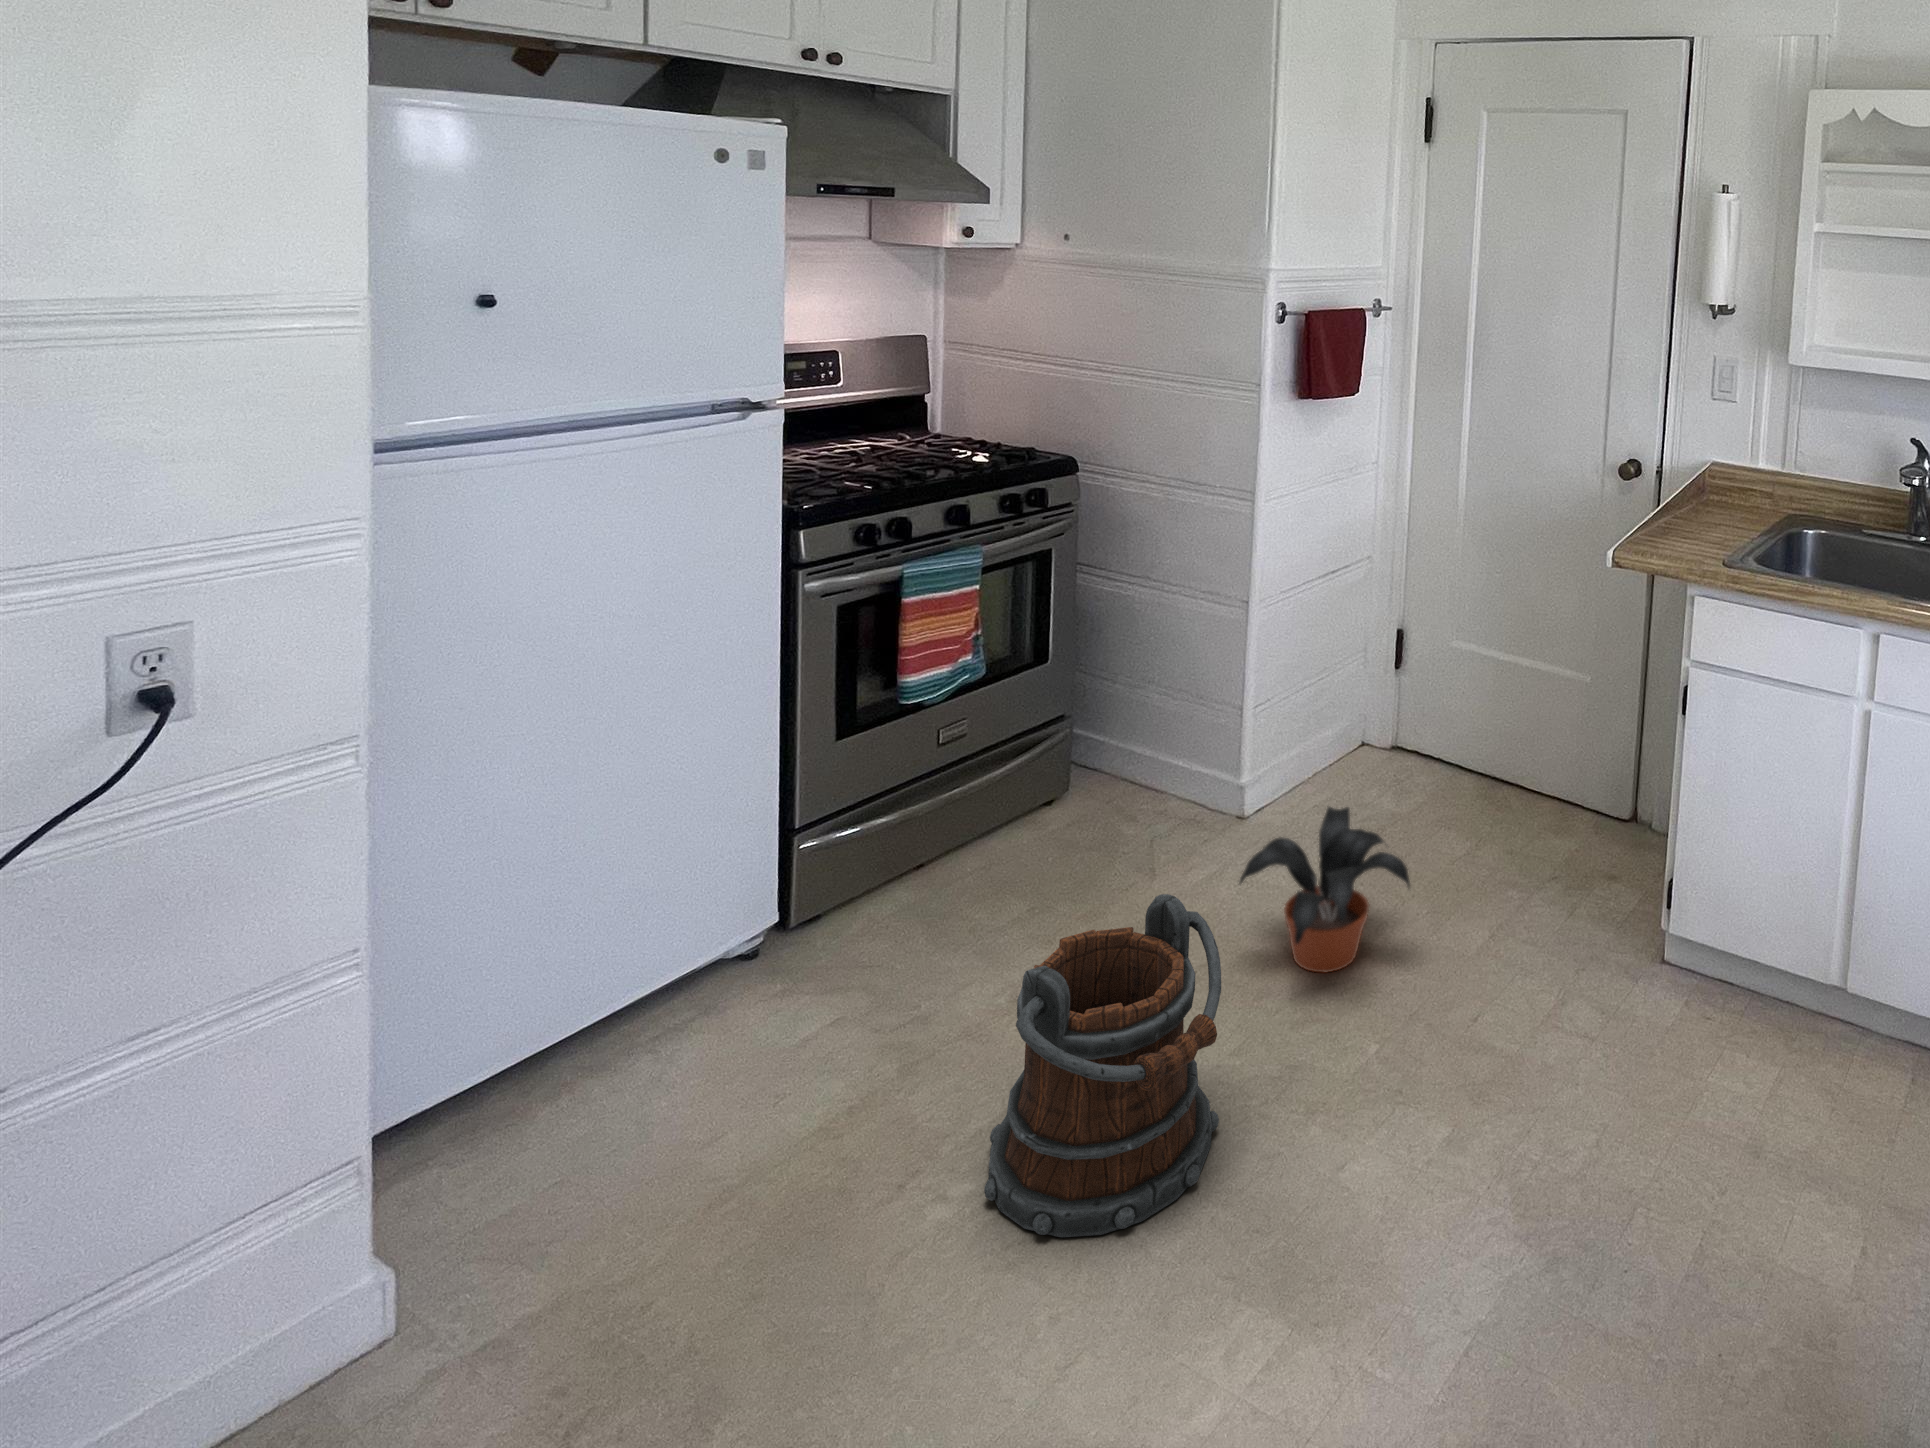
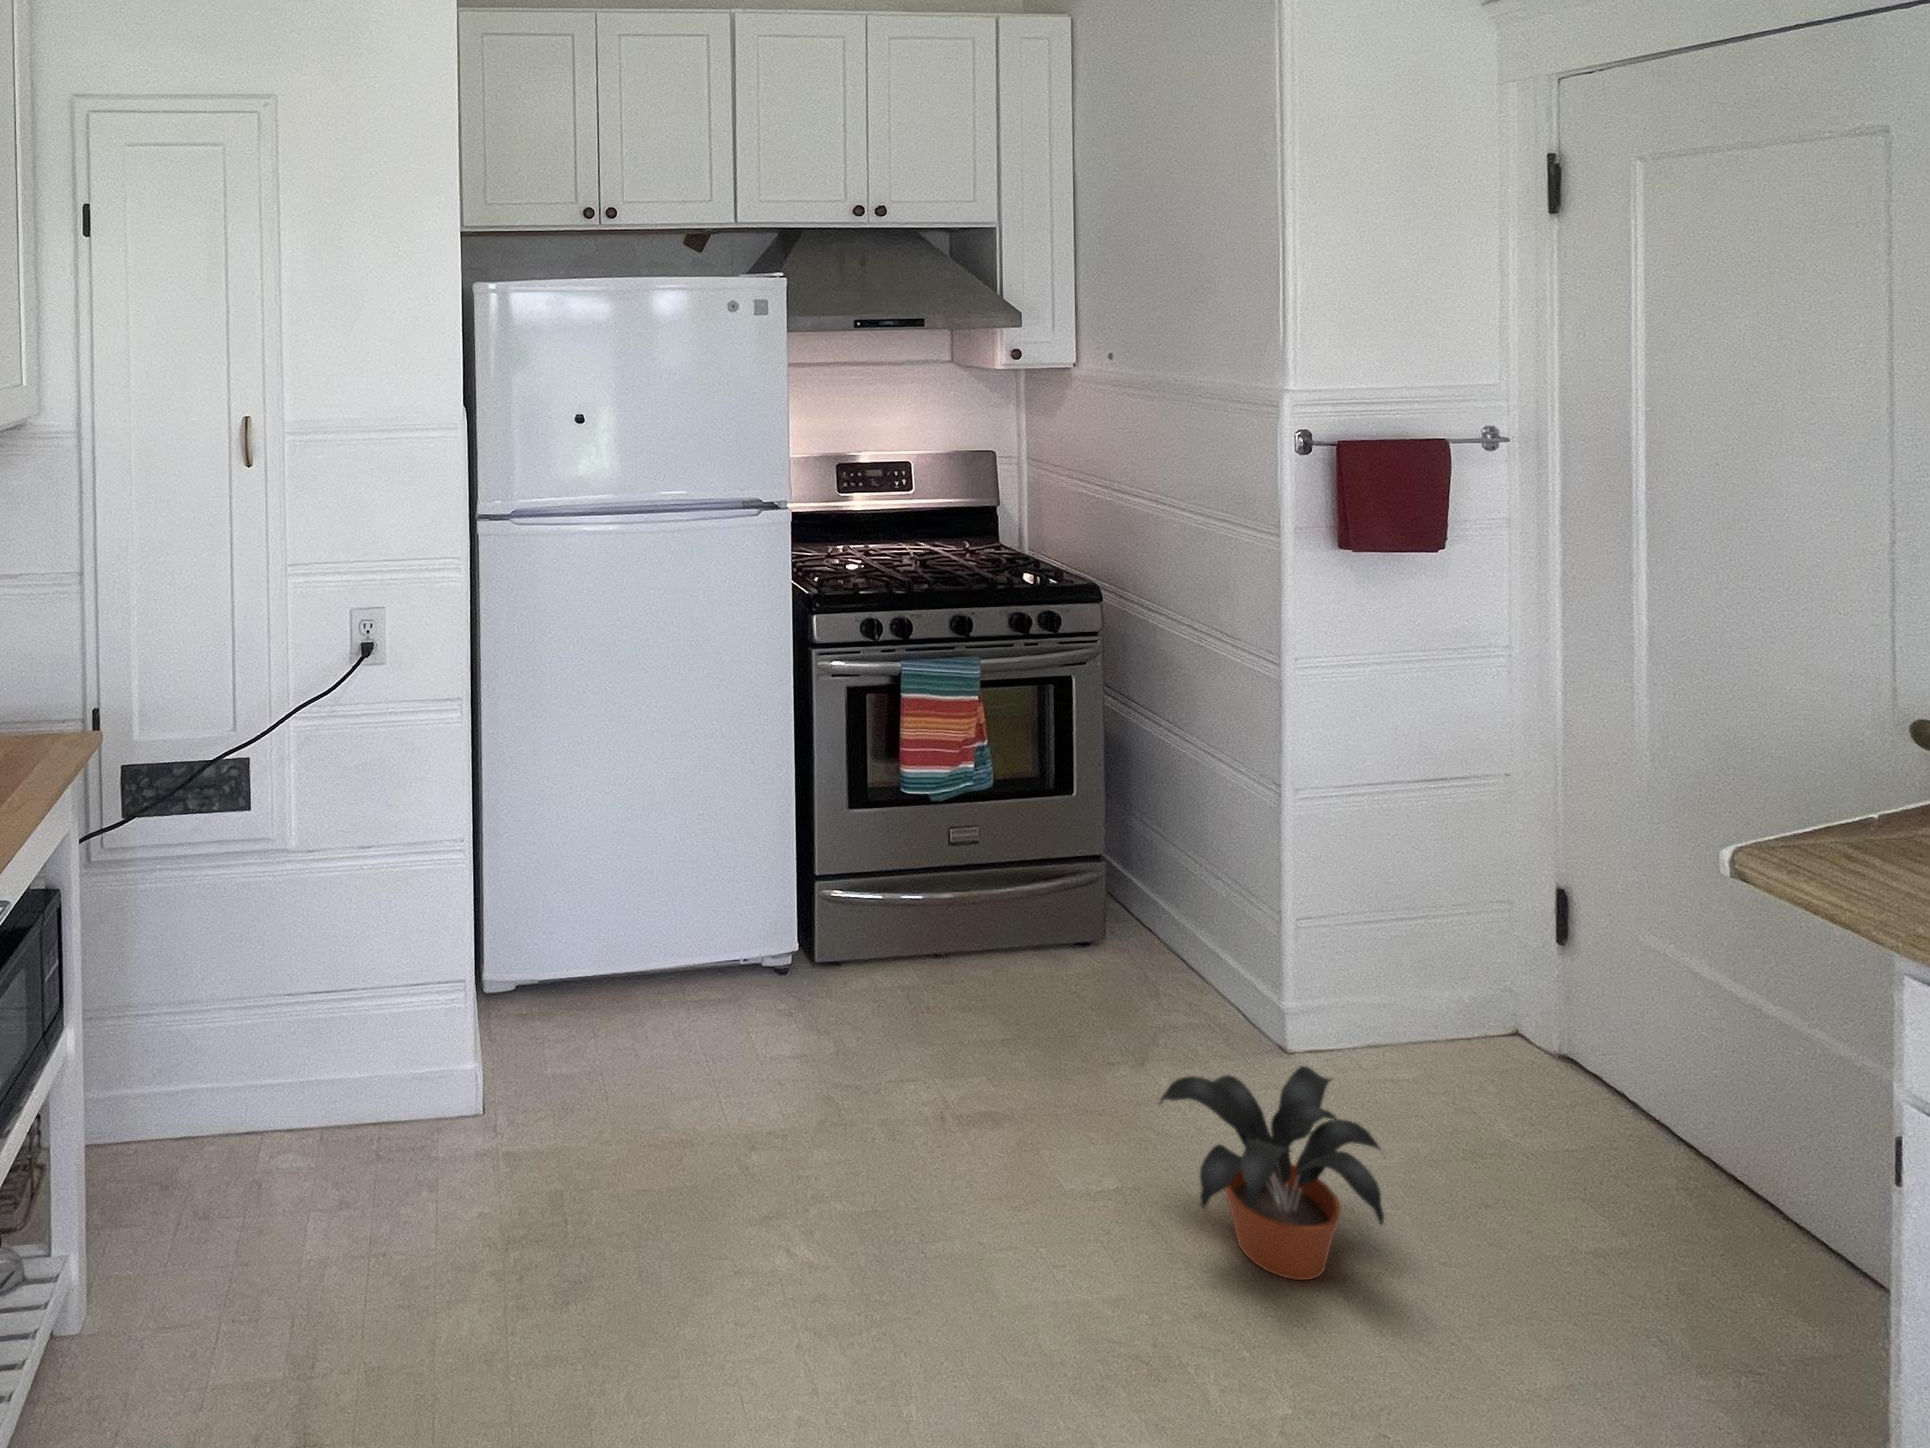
bucket: present [984,894,1221,1237] -> none [806,1055,1041,1388]

